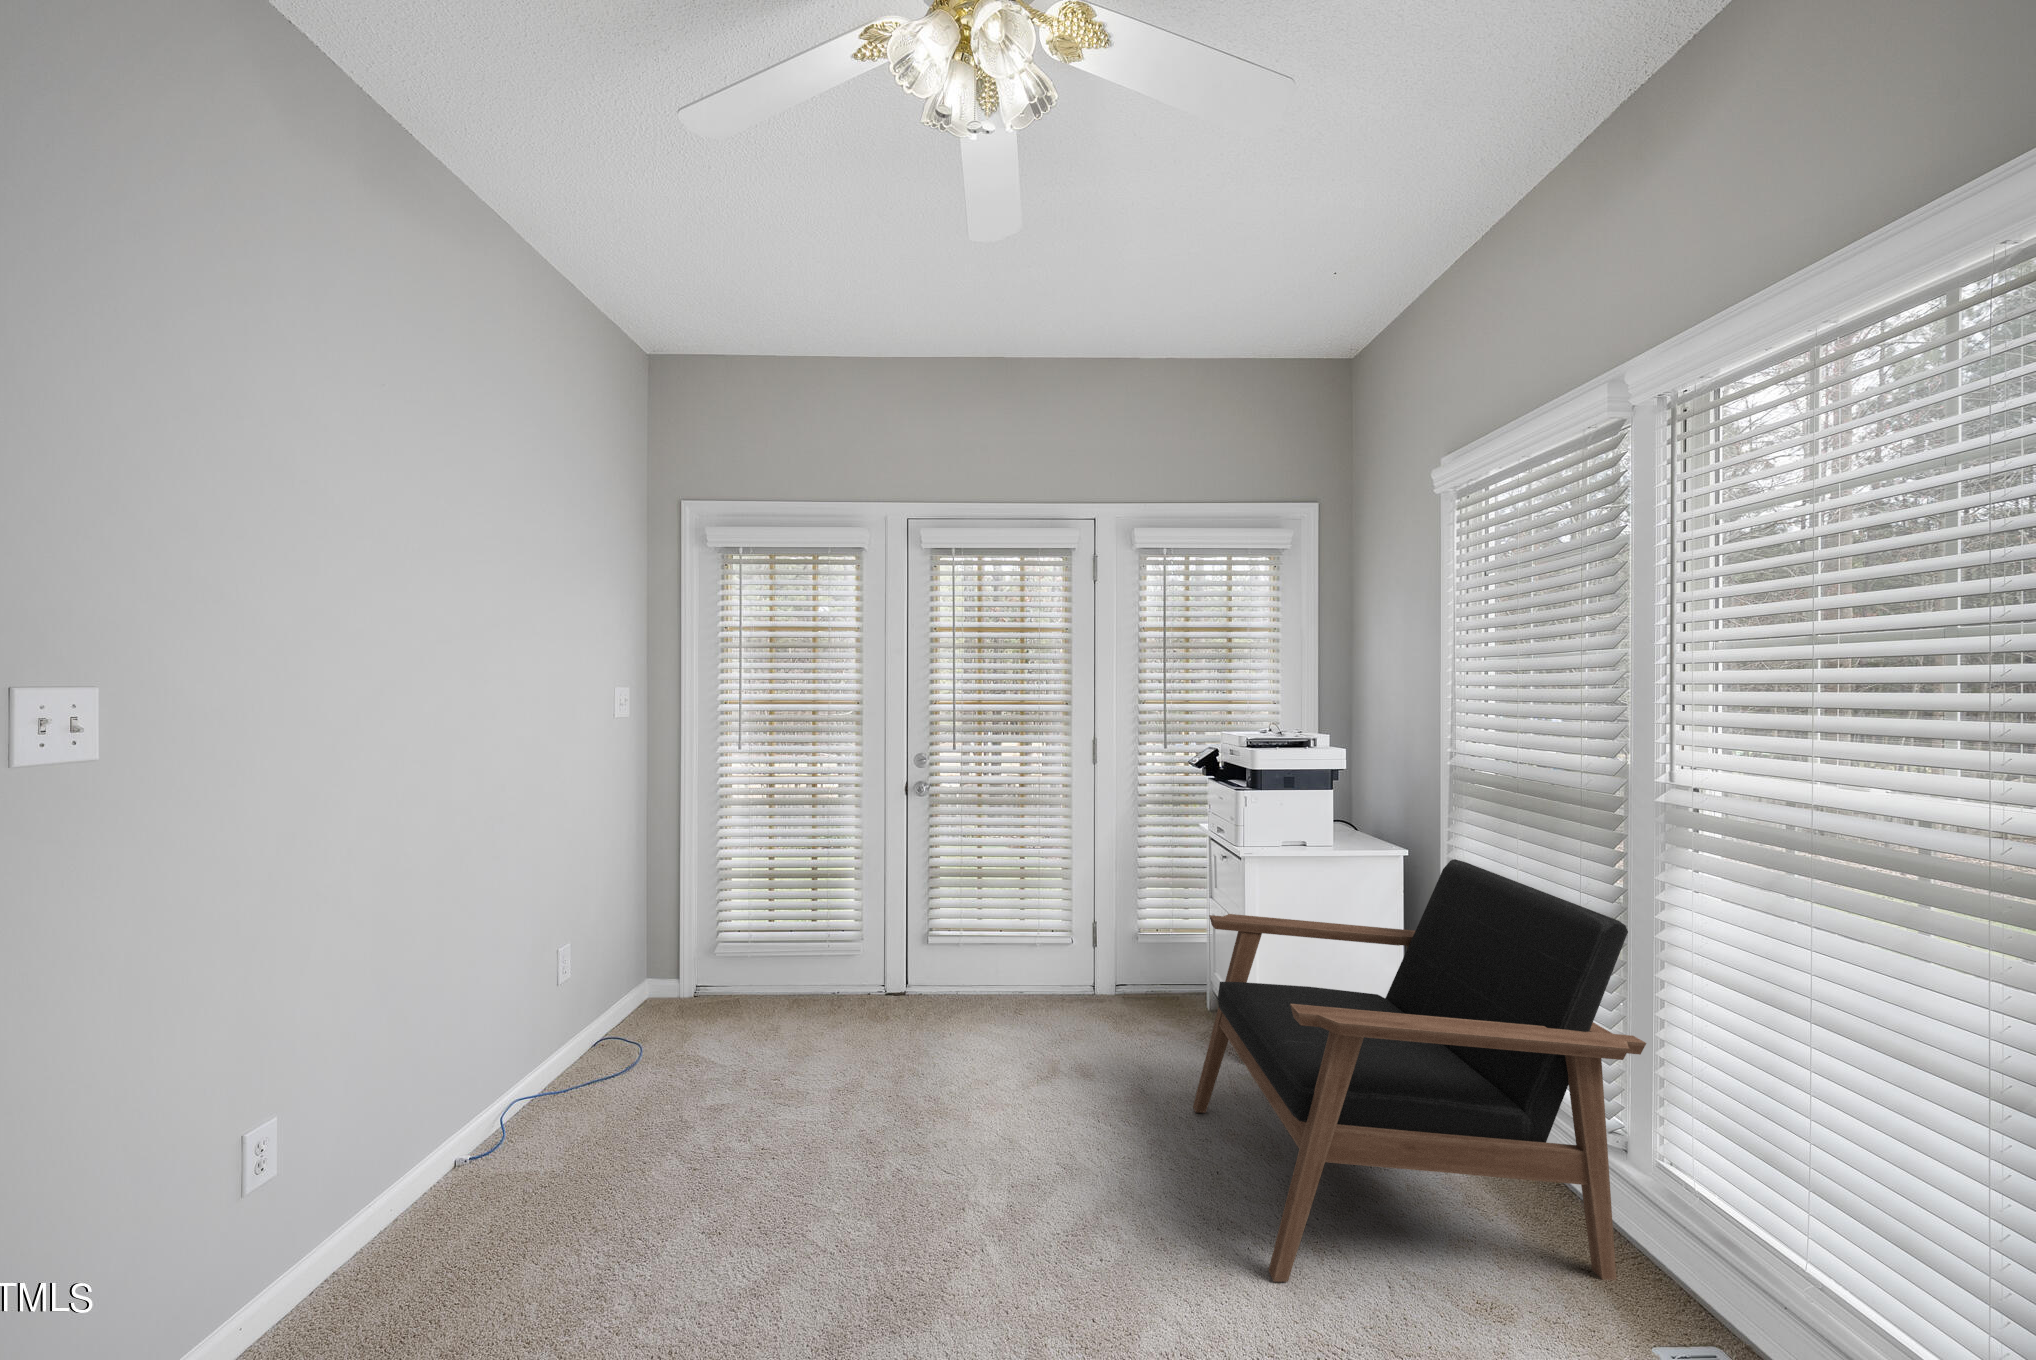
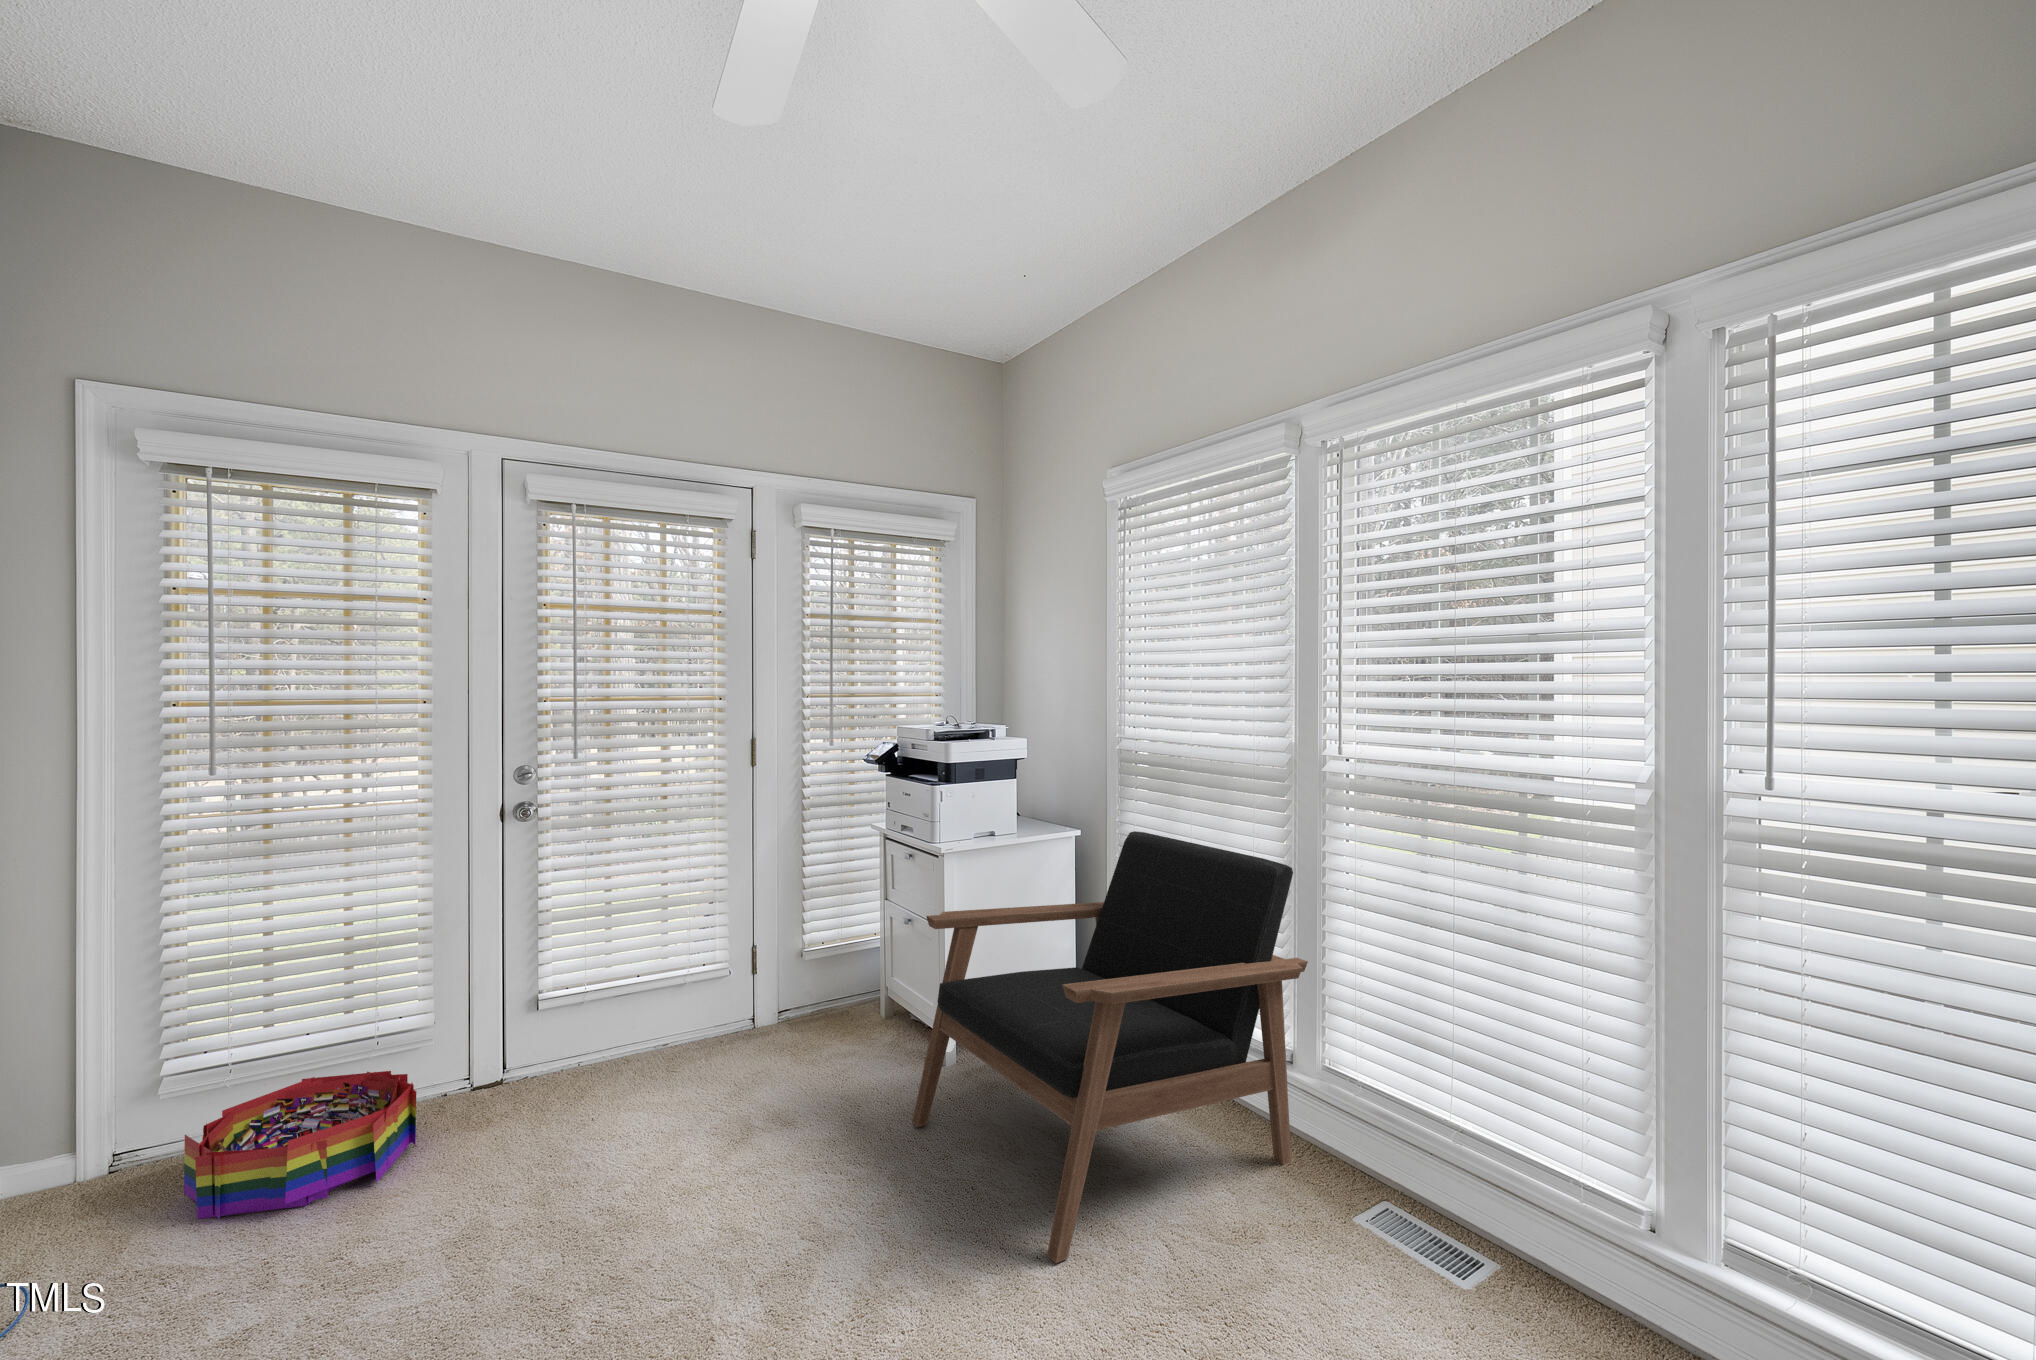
storage bin: none [719,960,843,1045] -> present [184,1071,417,1219]

